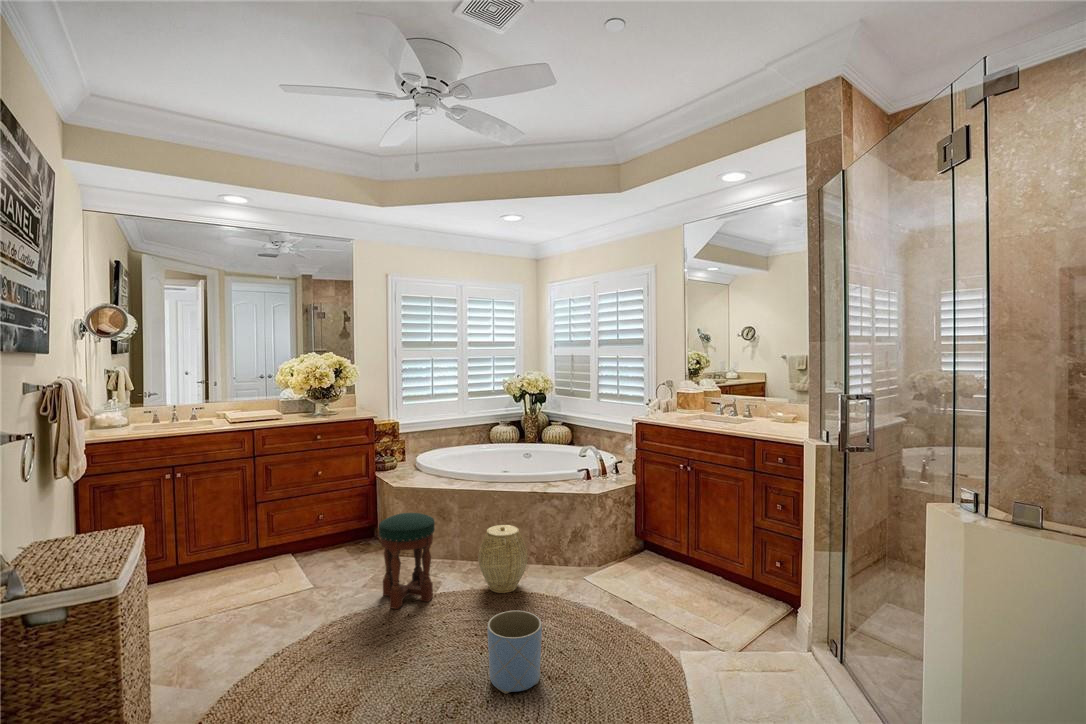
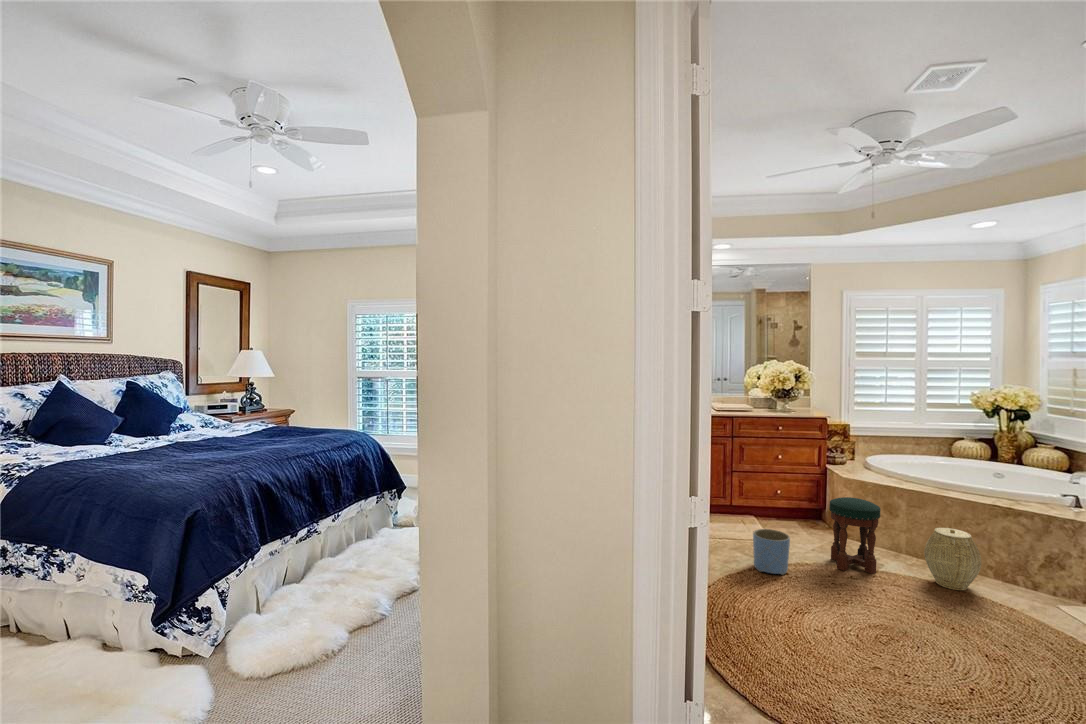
planter: present [487,611,542,694] -> present [753,529,790,575]

